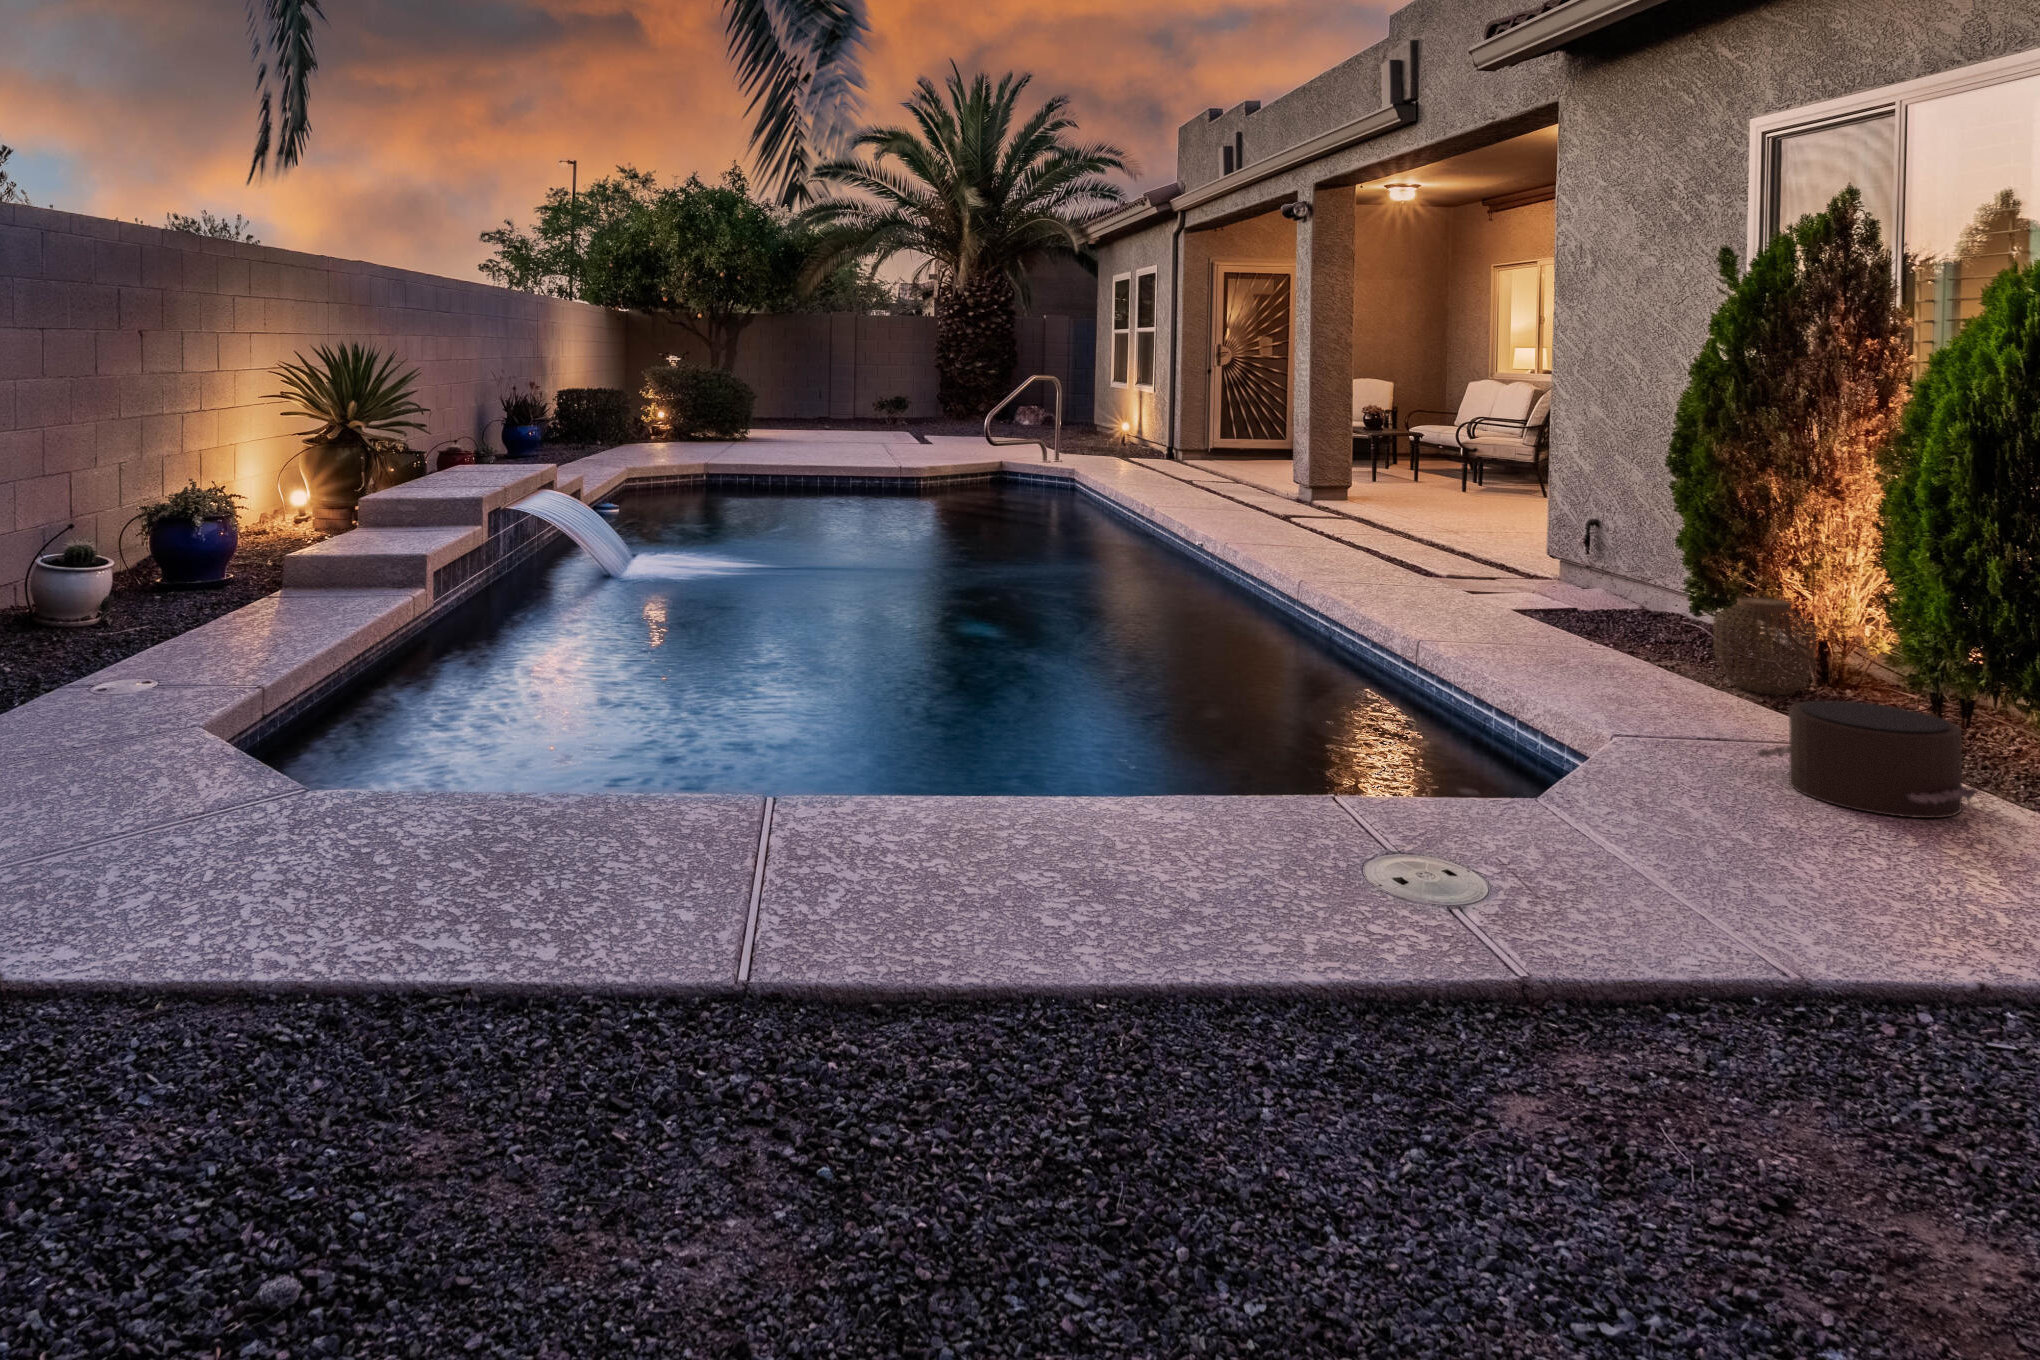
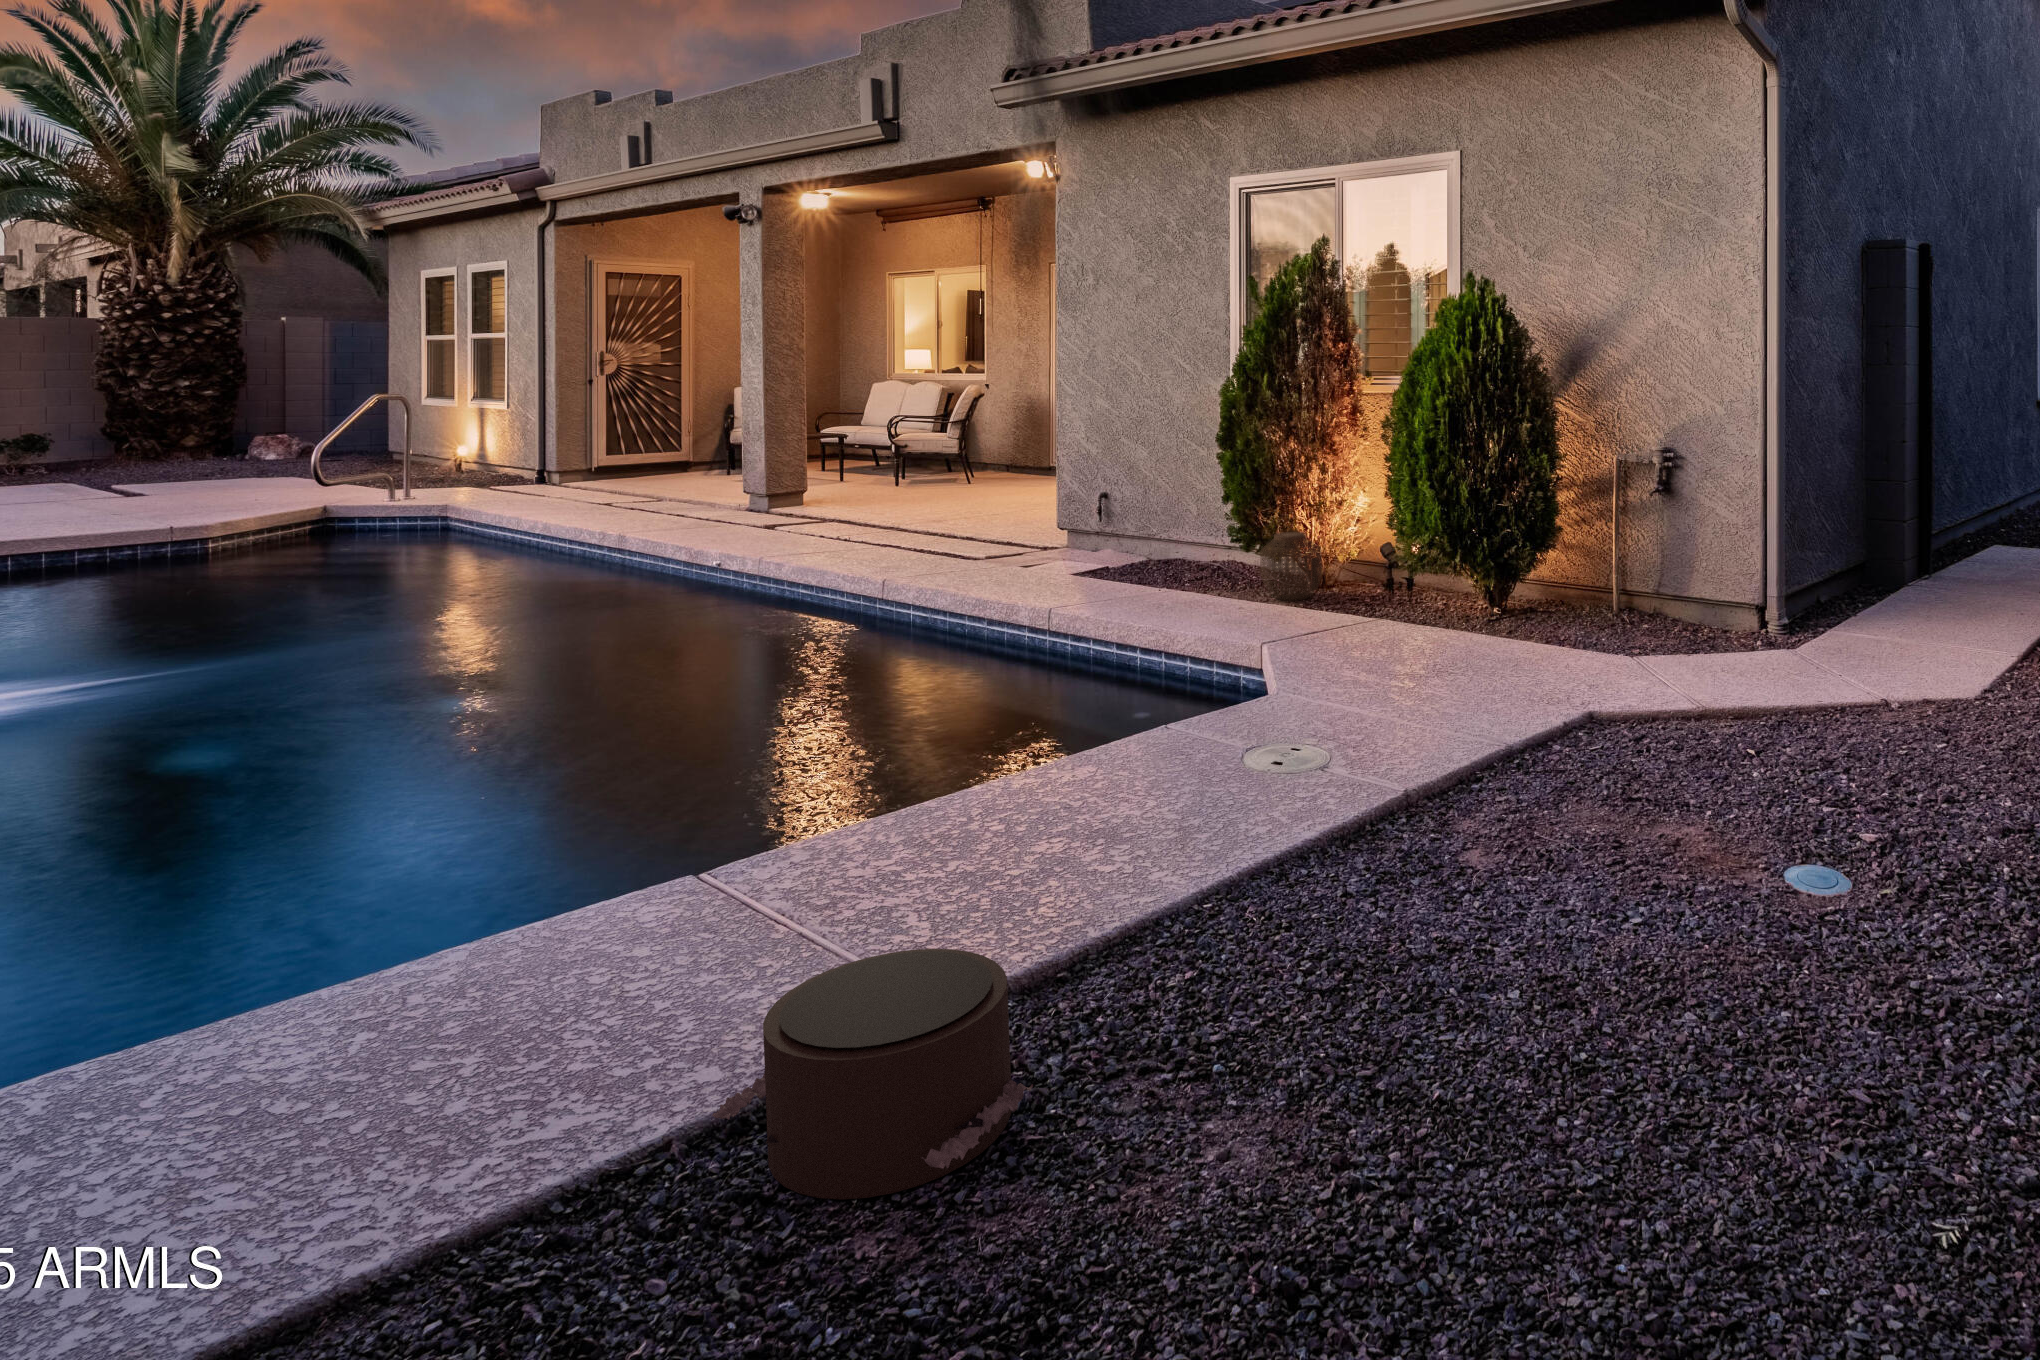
pouf: present [1757,701,1981,818] -> present [712,949,1033,1200]

